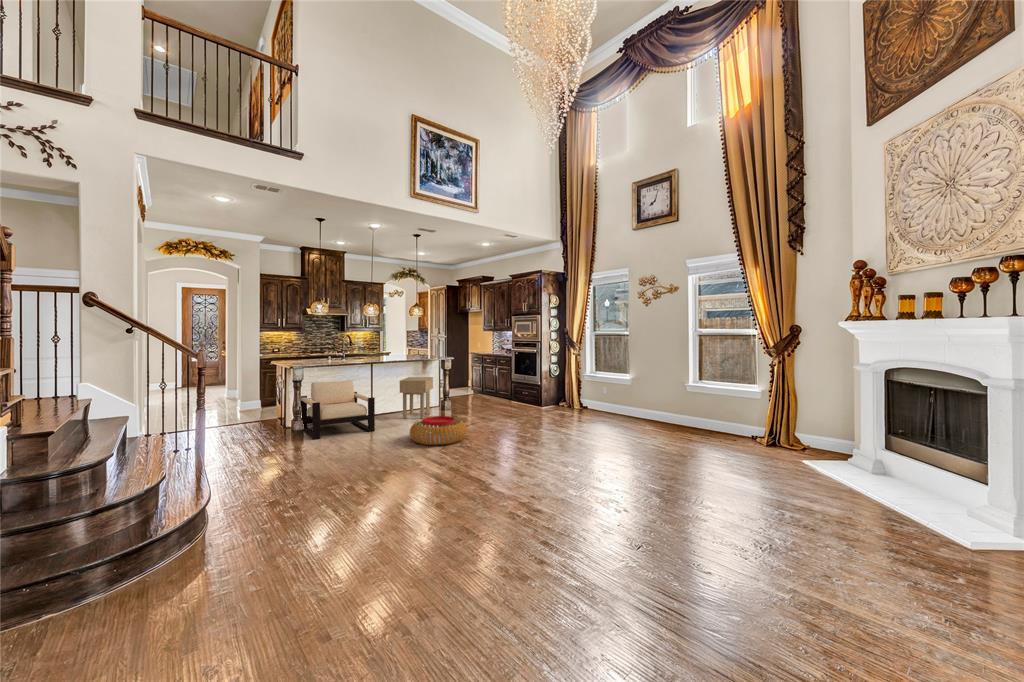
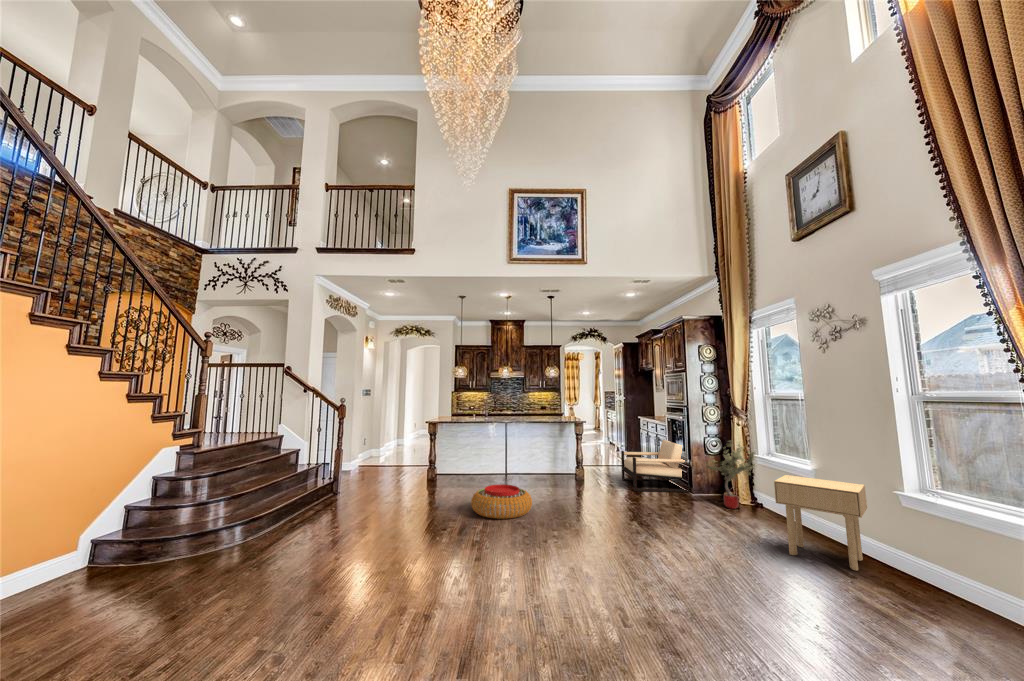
potted tree: none [554,364,592,412] -> present [706,441,755,509]
side table: present [400,377,433,419] -> present [774,475,867,571]
armchair: present [301,380,375,439] -> present [621,440,690,492]

